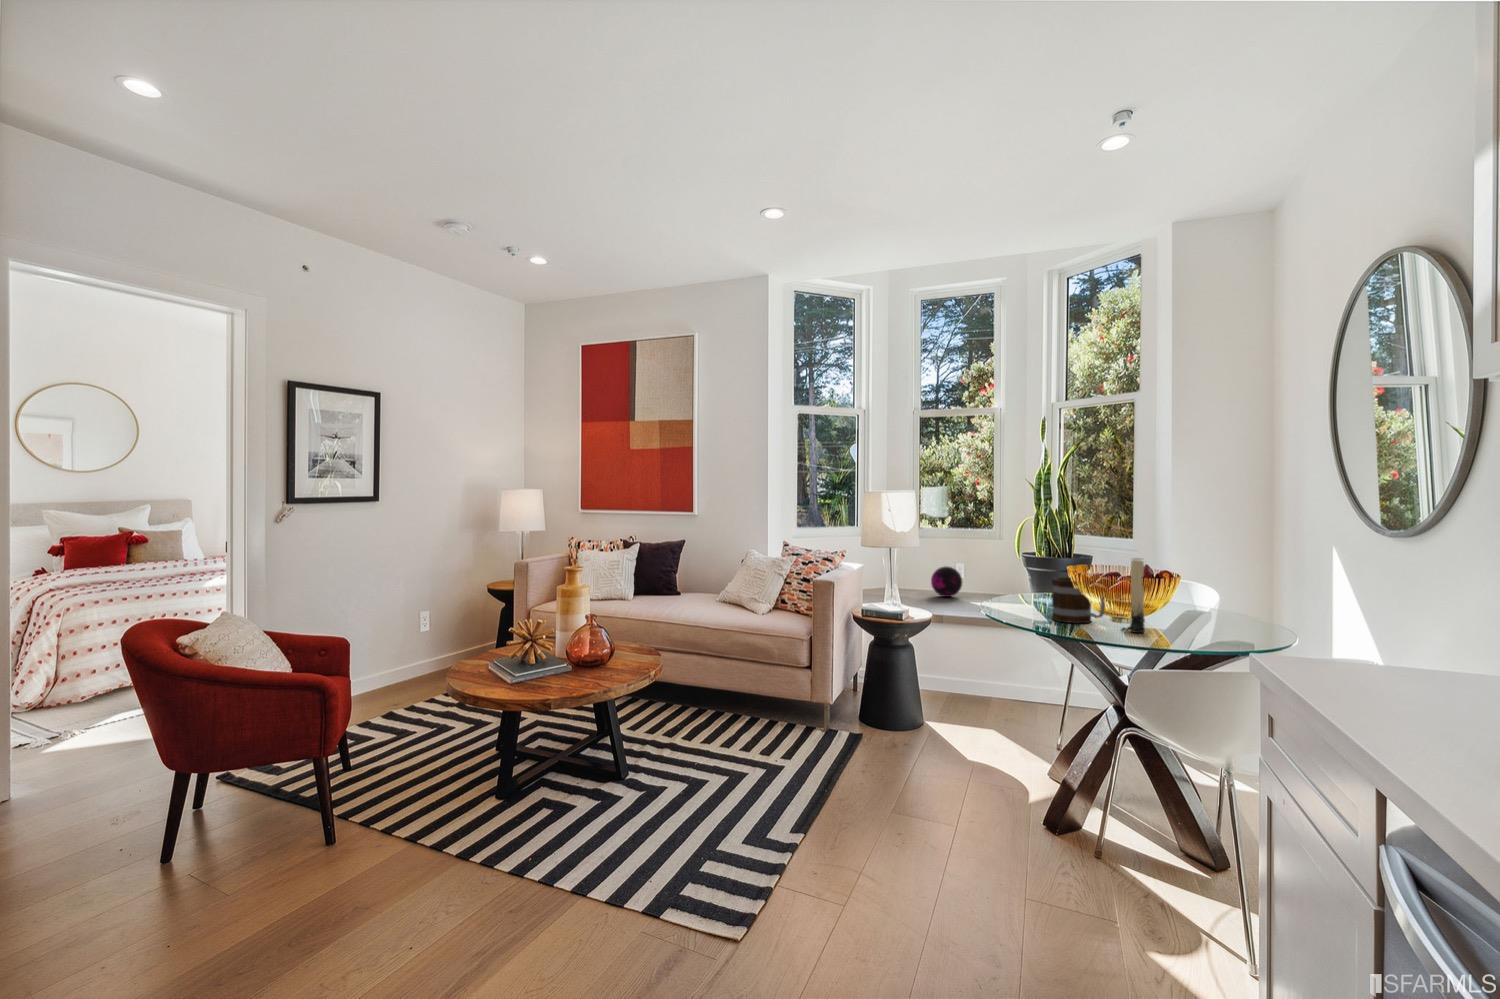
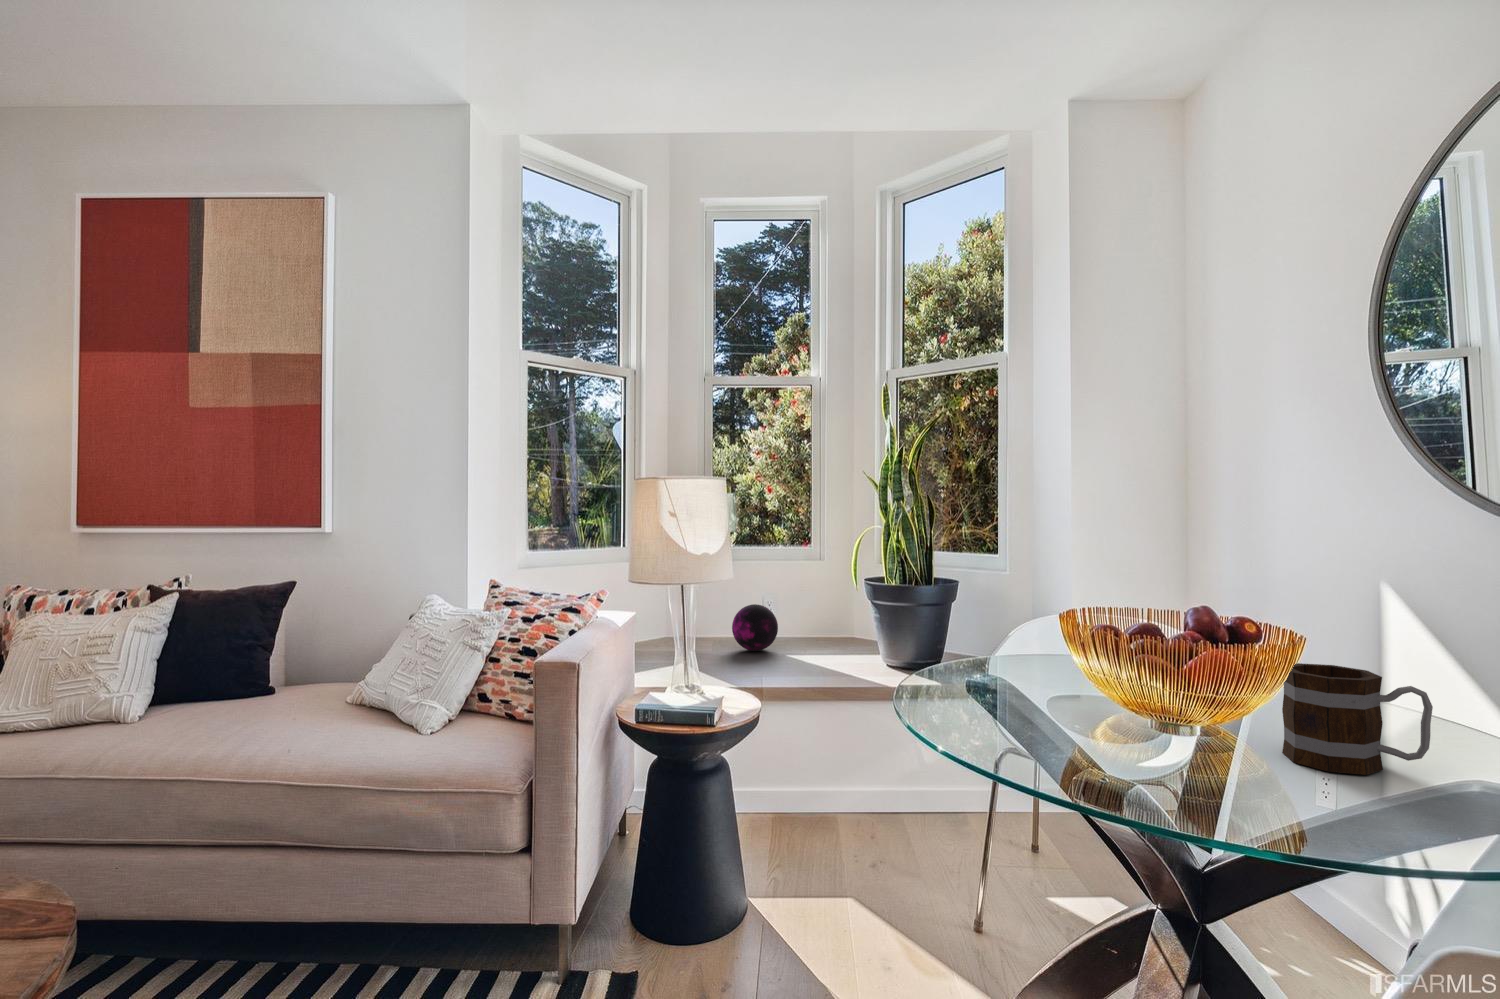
candle: present [1121,558,1145,633] -> none [1173,614,1224,768]
mug: present [1052,577,1105,623] -> present [1282,663,1433,775]

